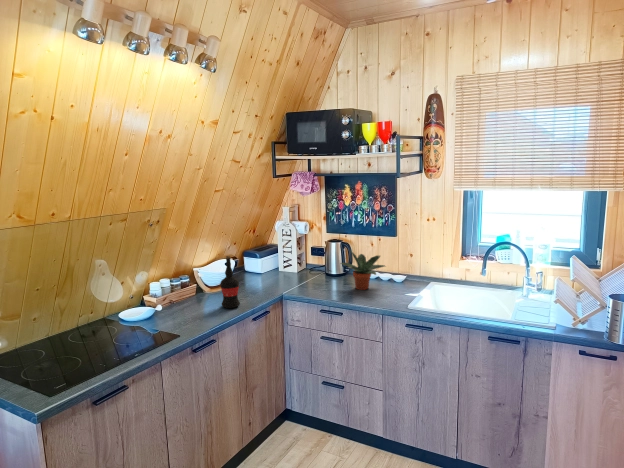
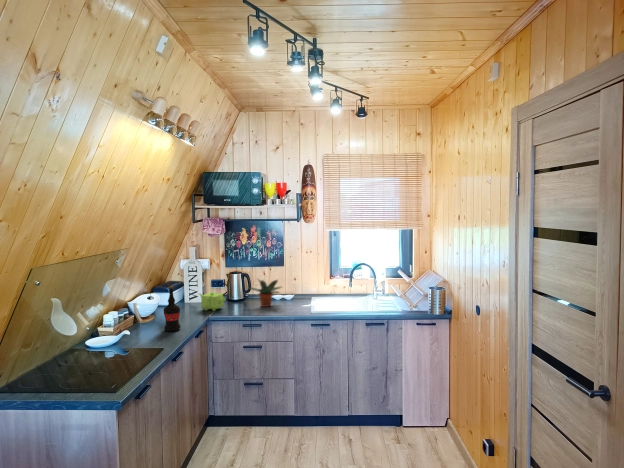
teapot: none [283,264,310,287] -> present [199,292,226,311]

